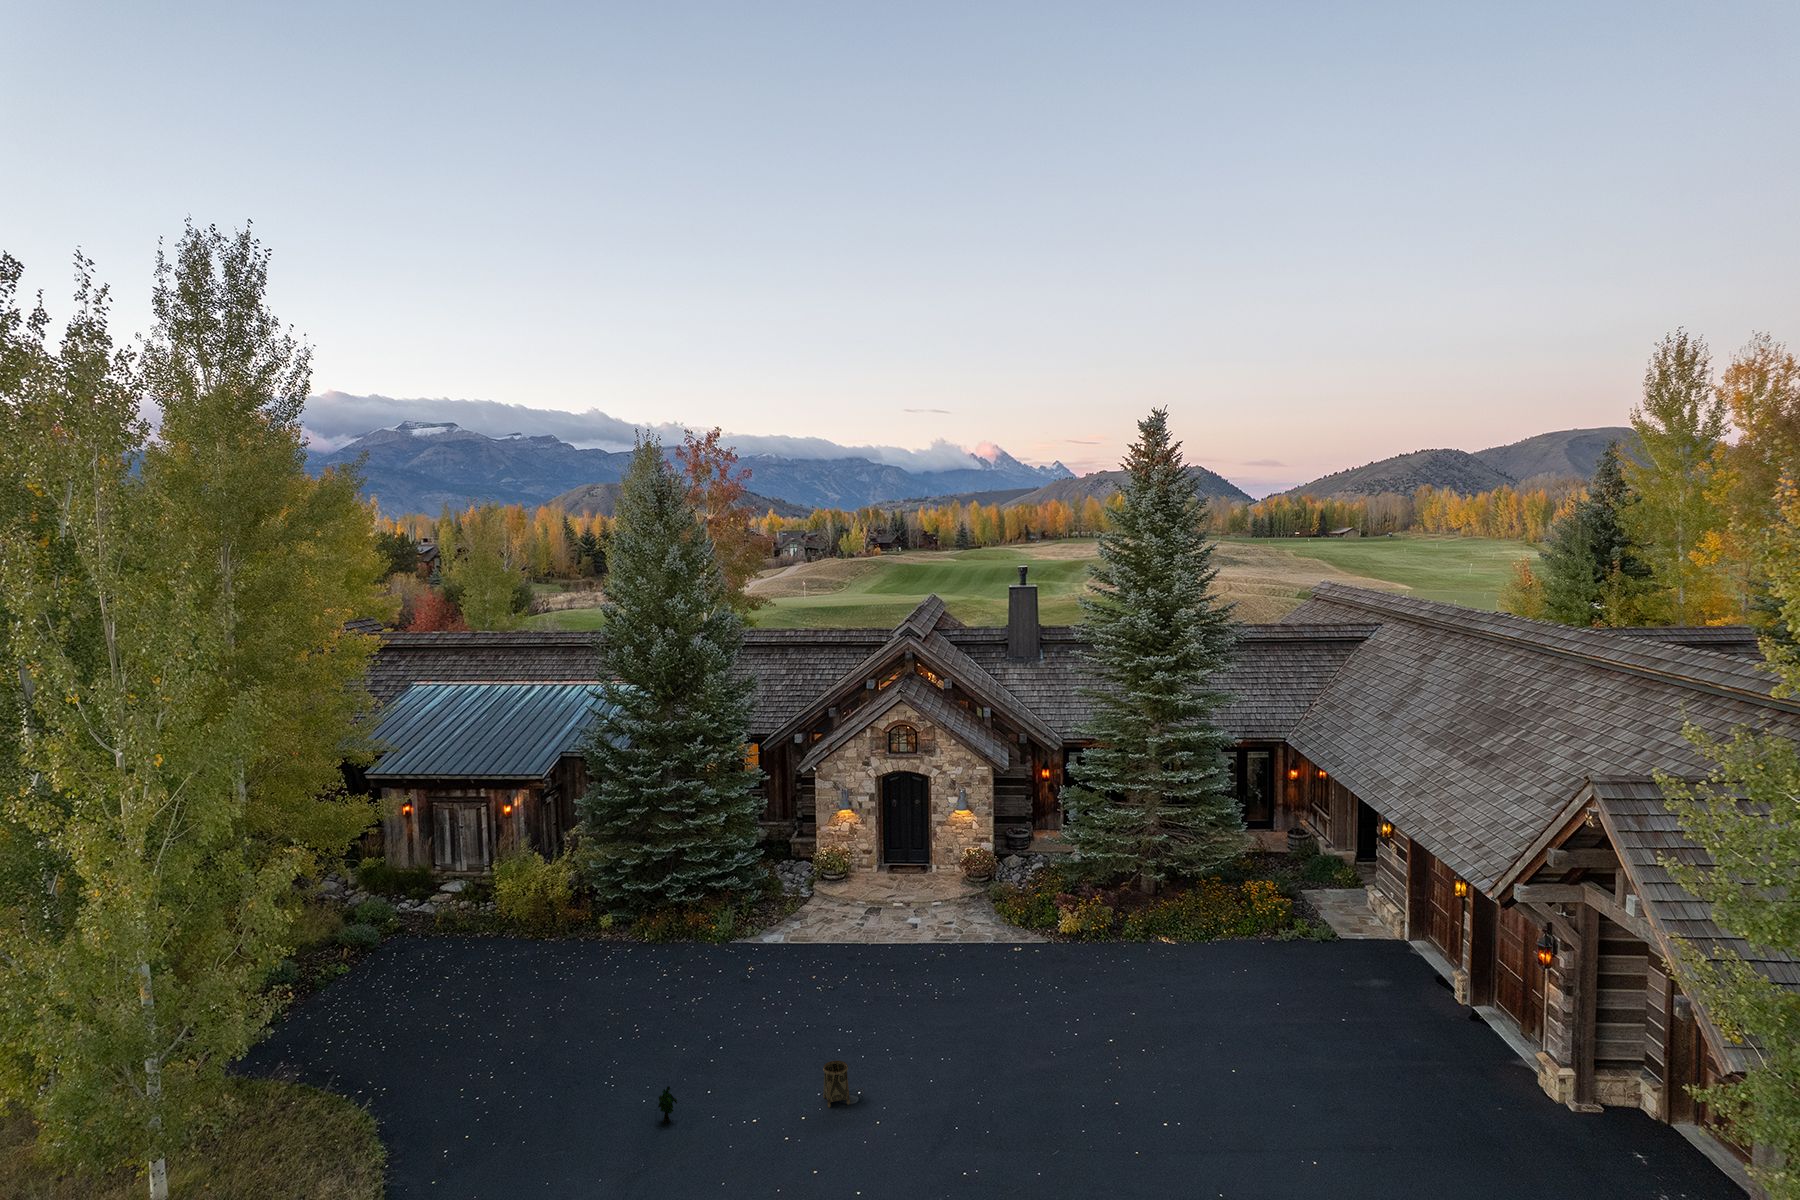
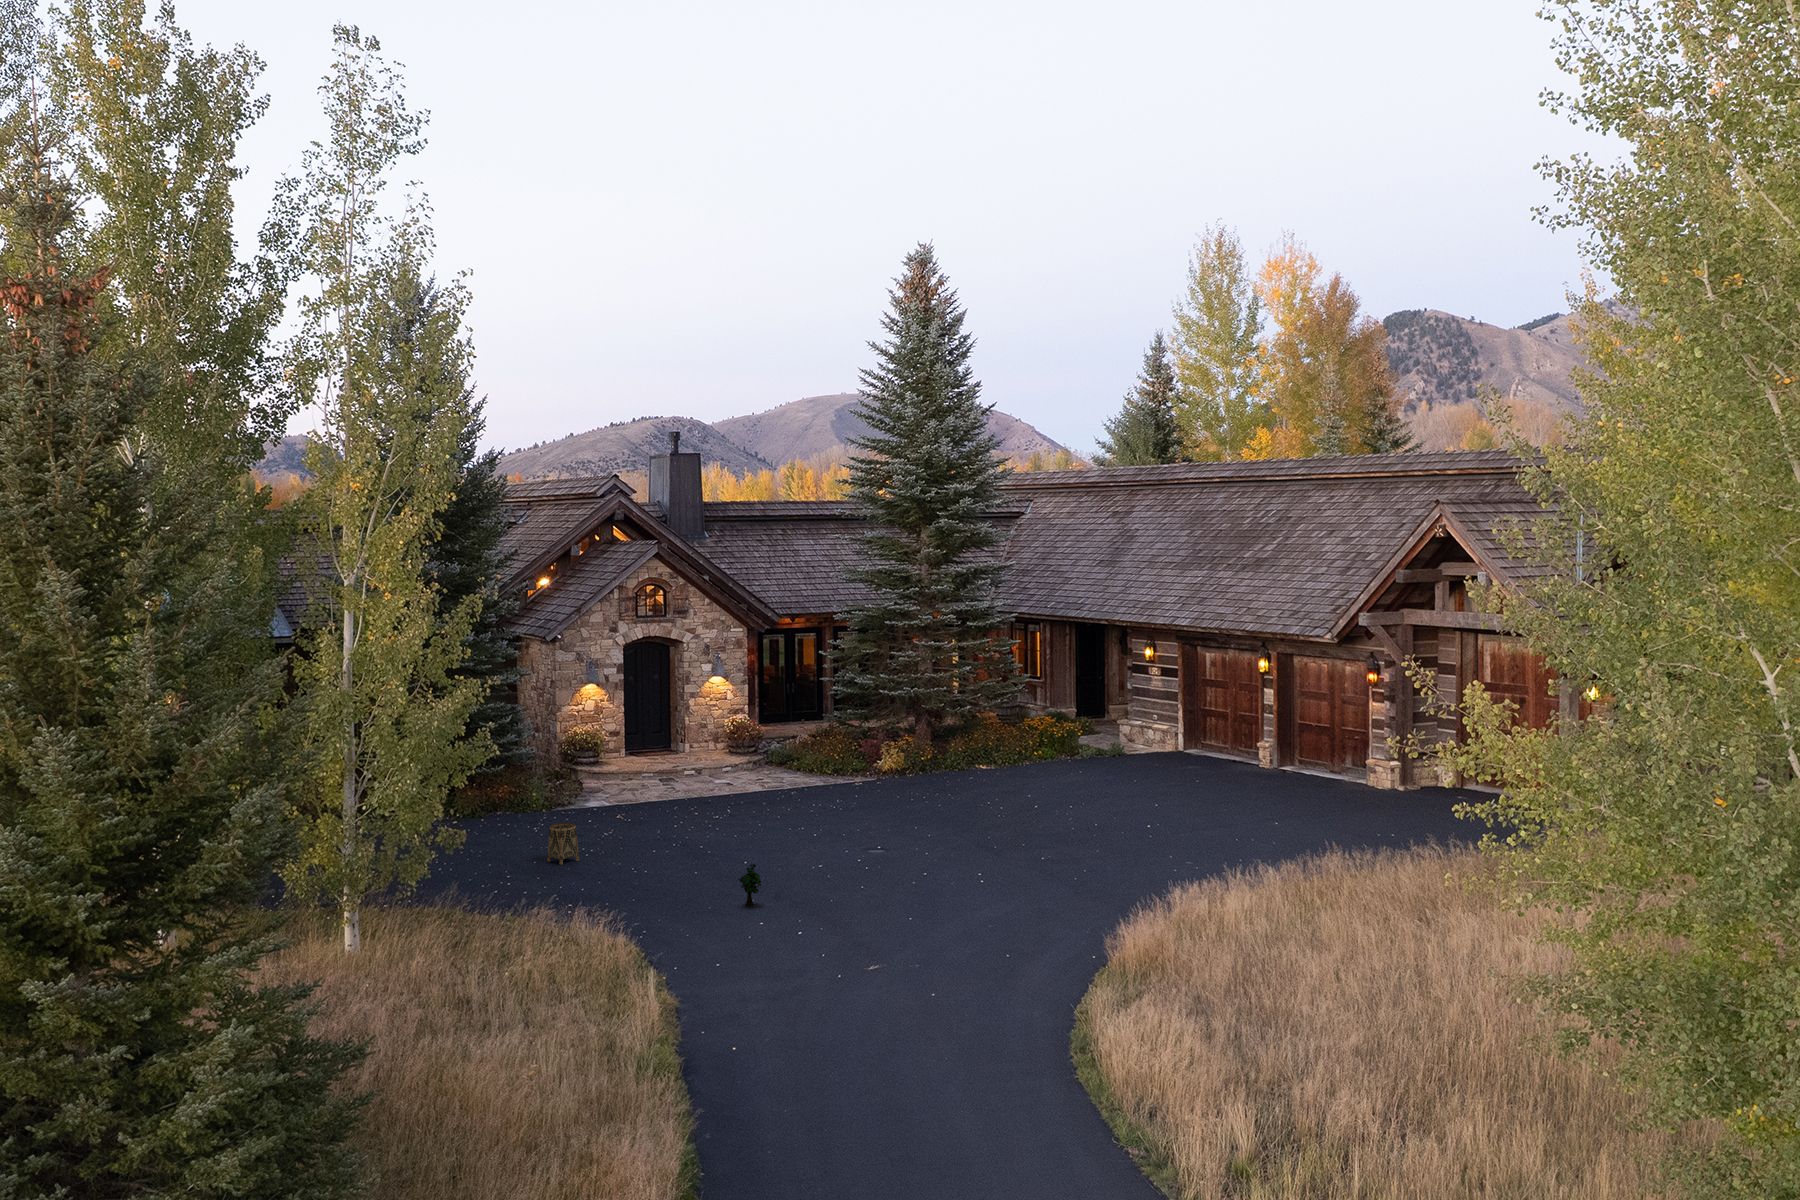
basket: present [823,1061,850,1108] -> present [547,823,579,865]

